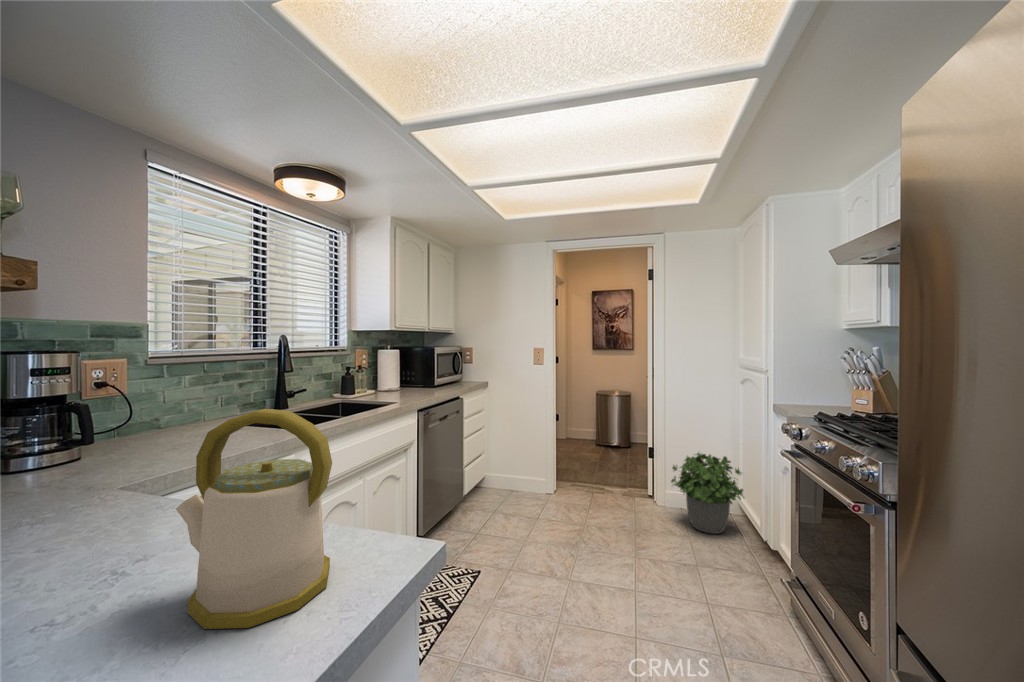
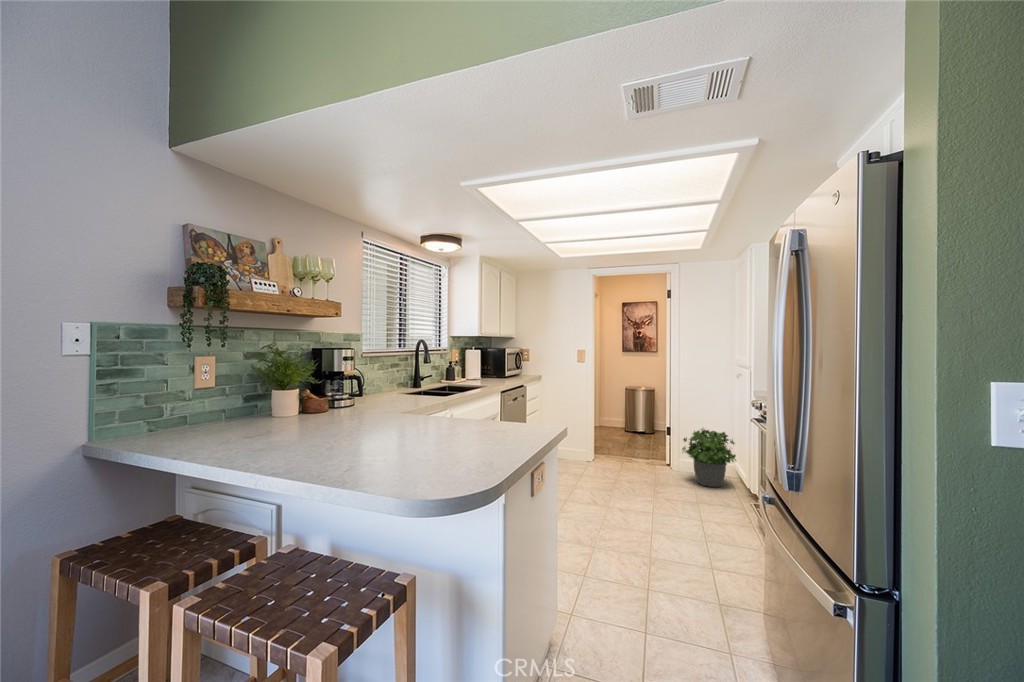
kettle: present [176,409,332,629] -> none [478,369,530,436]

